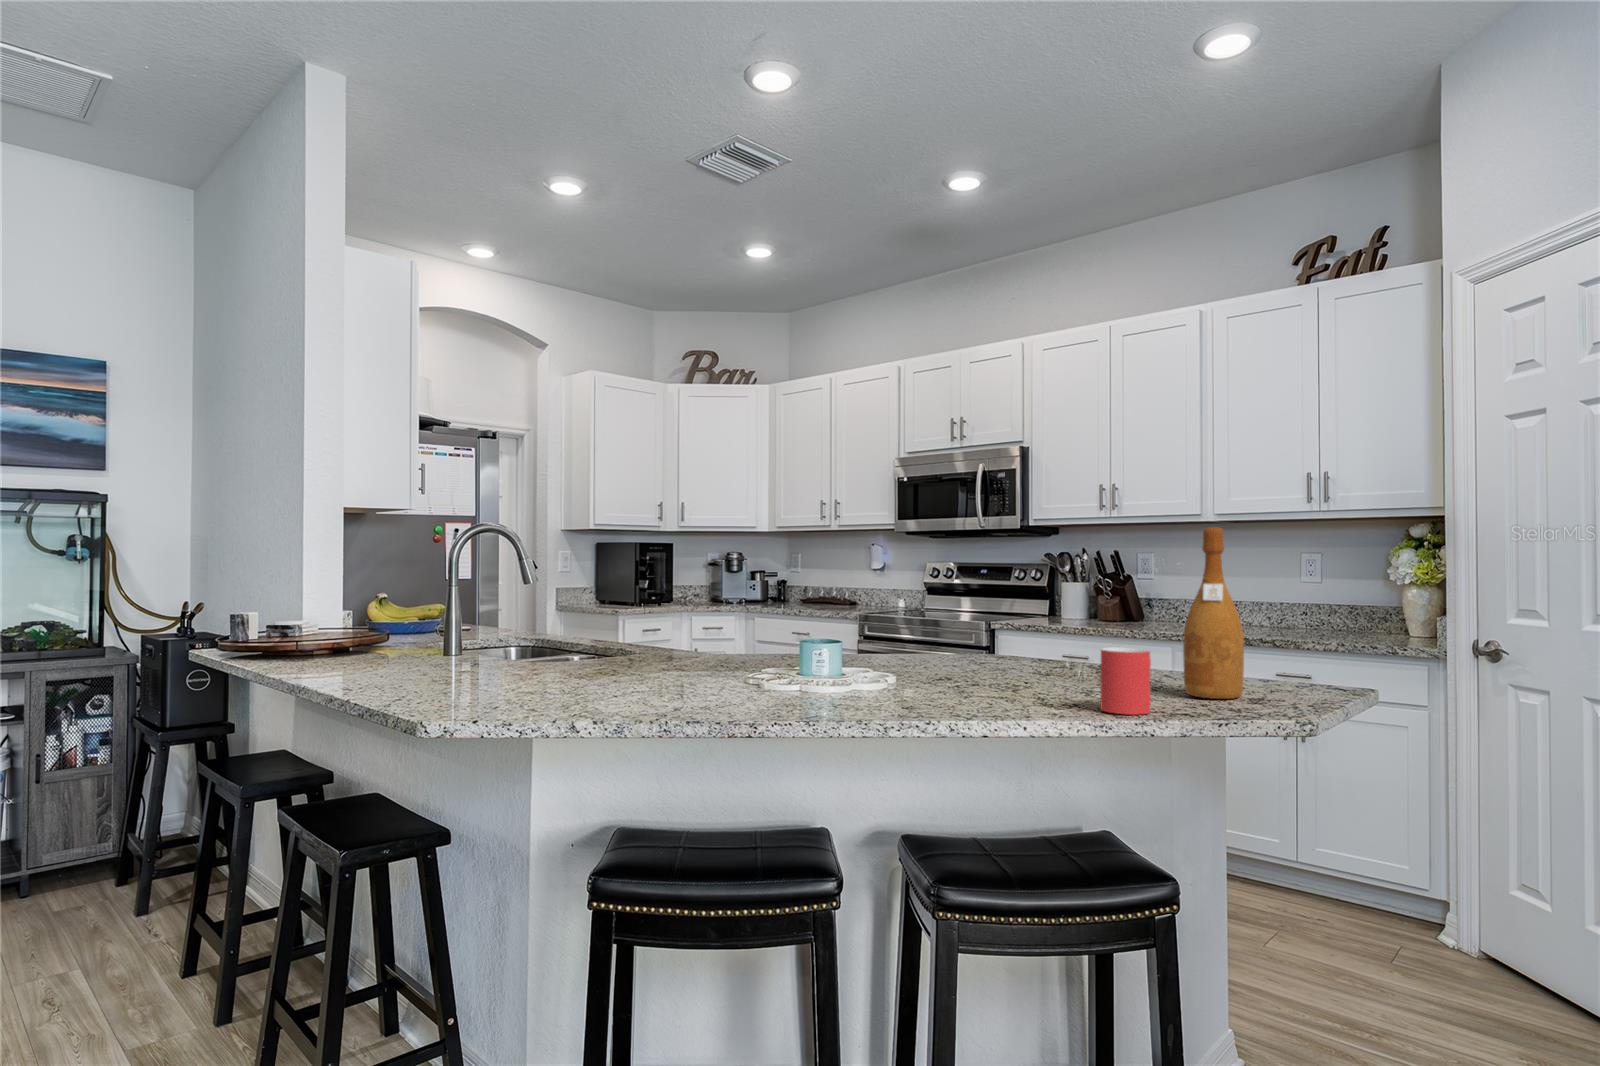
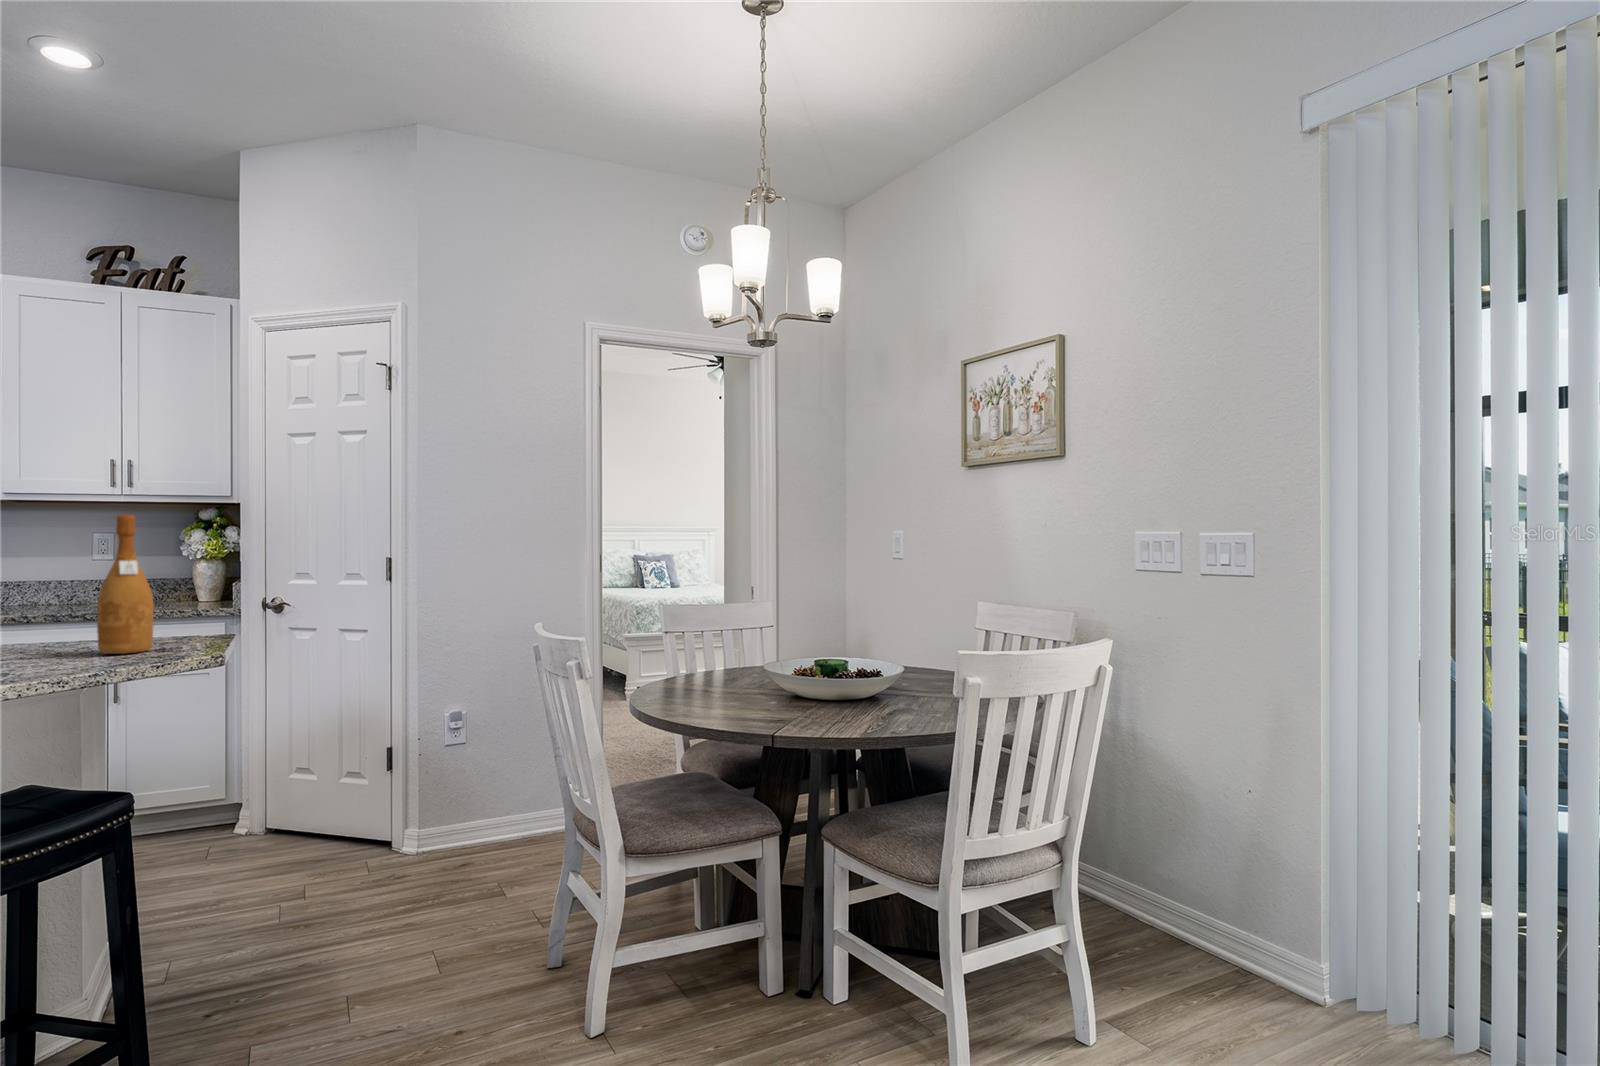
mug: present [1100,648,1151,715] -> none [37,617,90,674]

